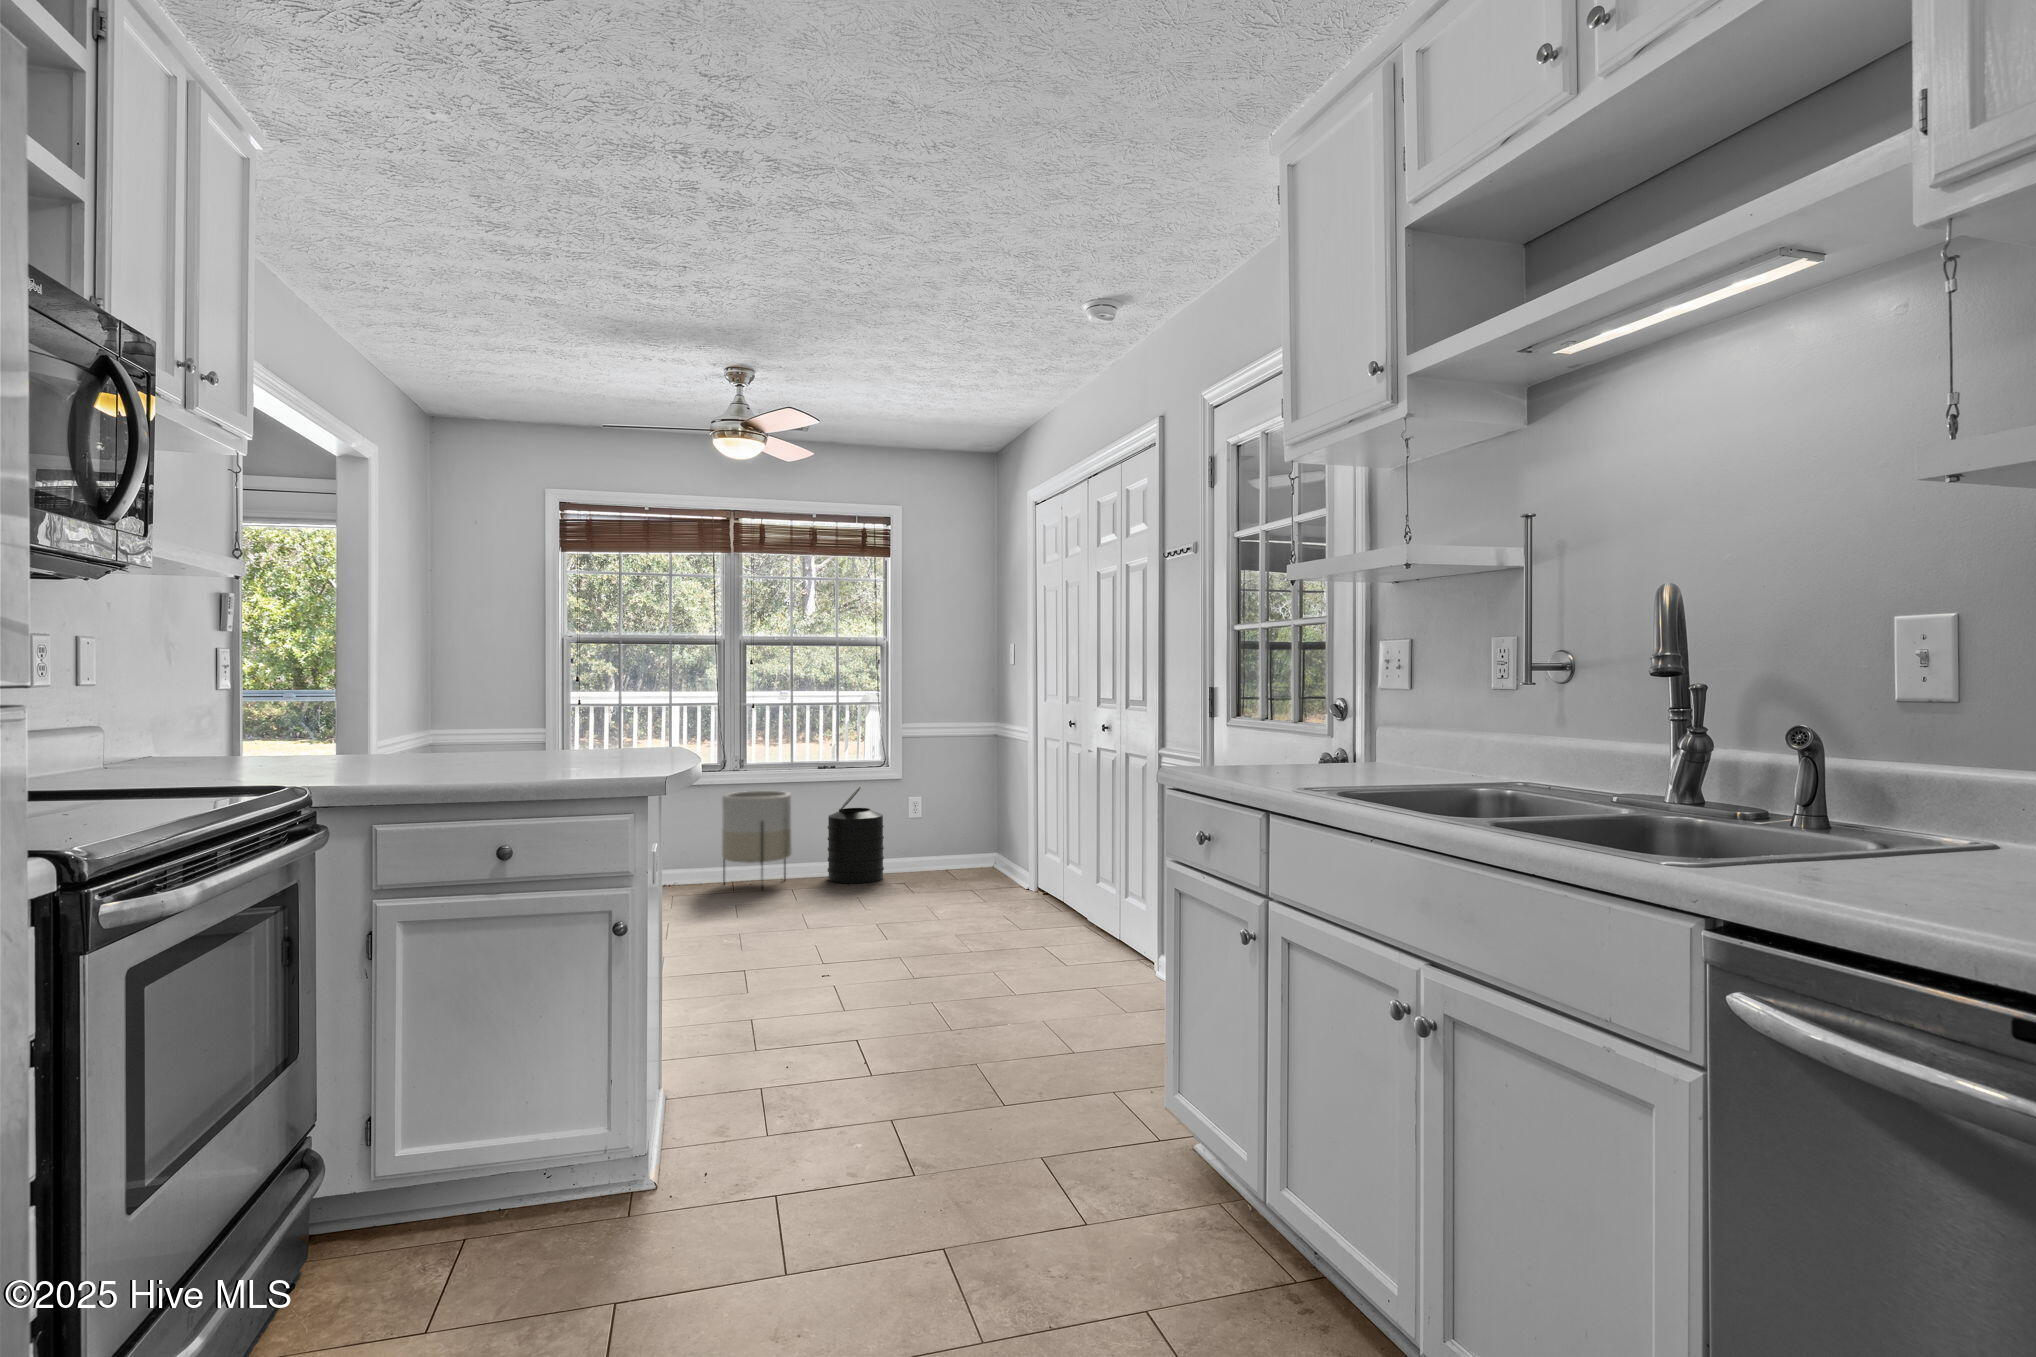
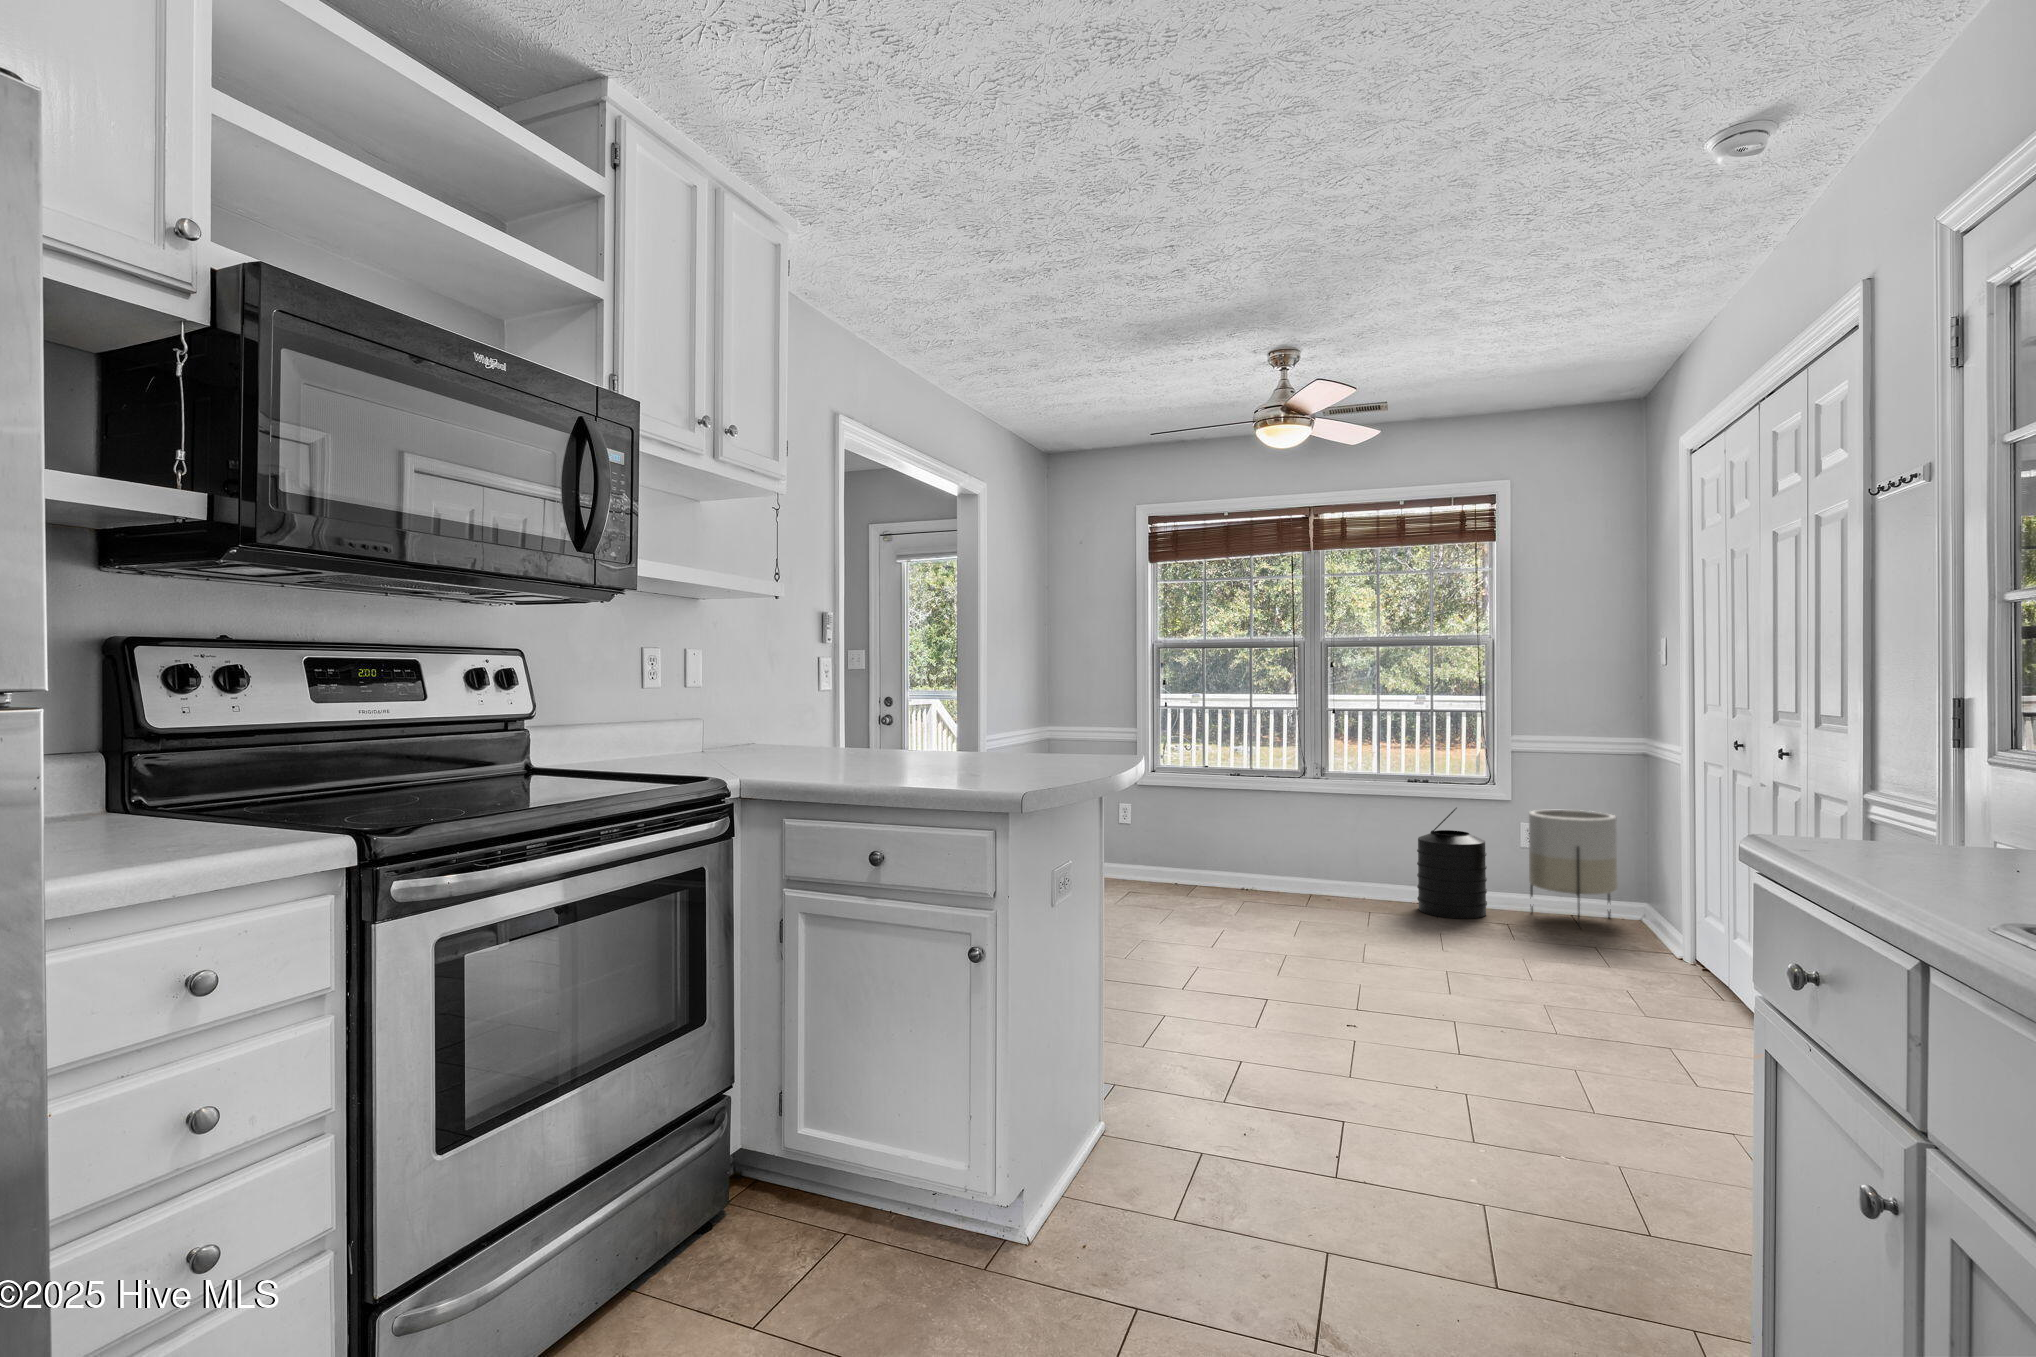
planter: present [722,791,792,886] -> present [1529,810,1618,927]

